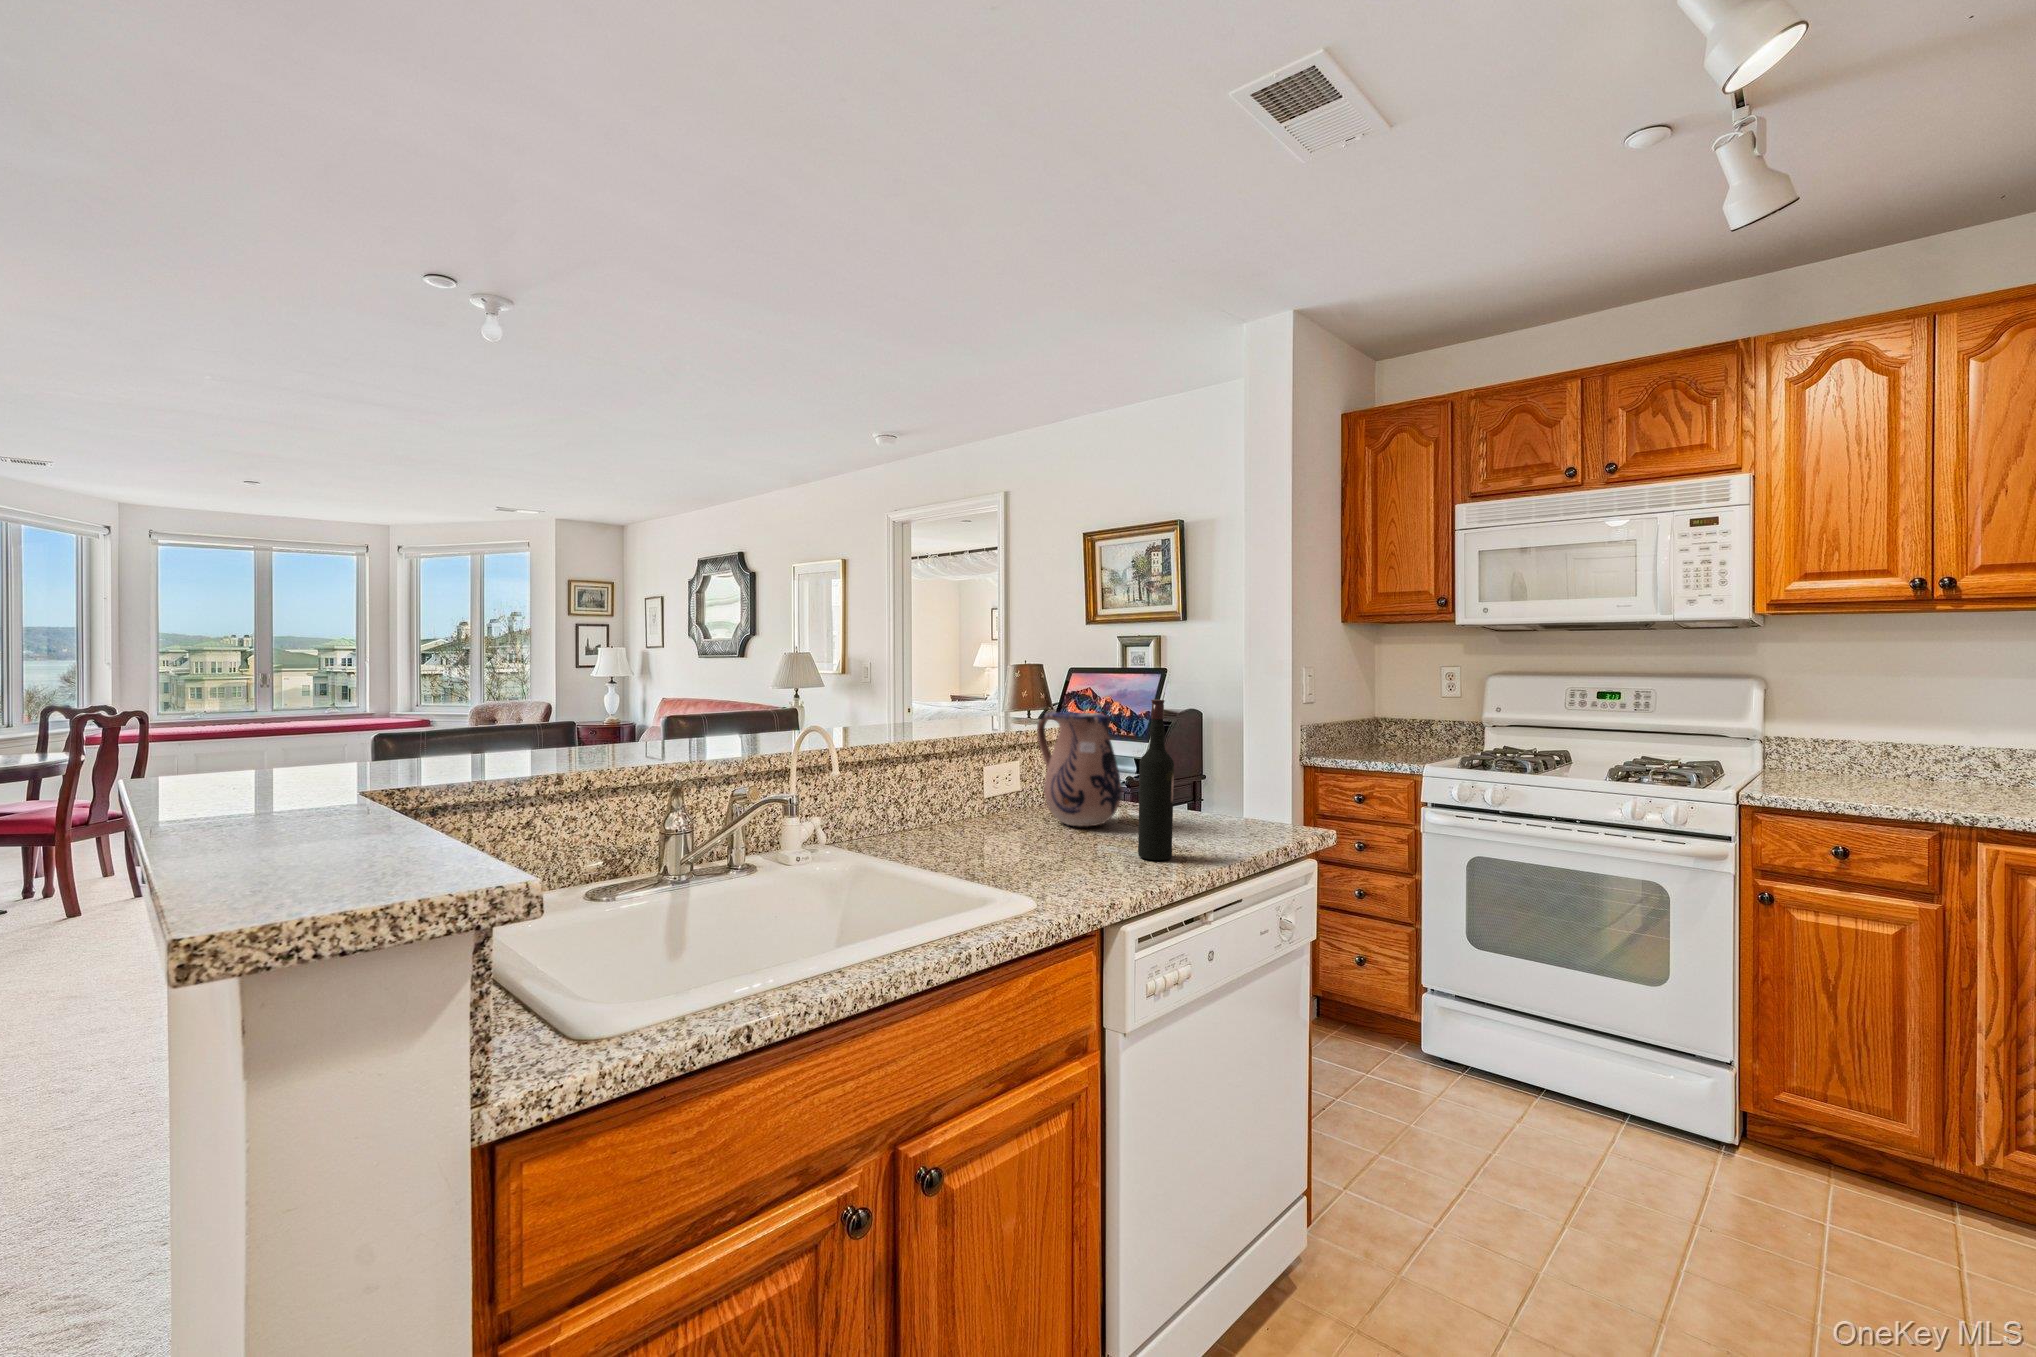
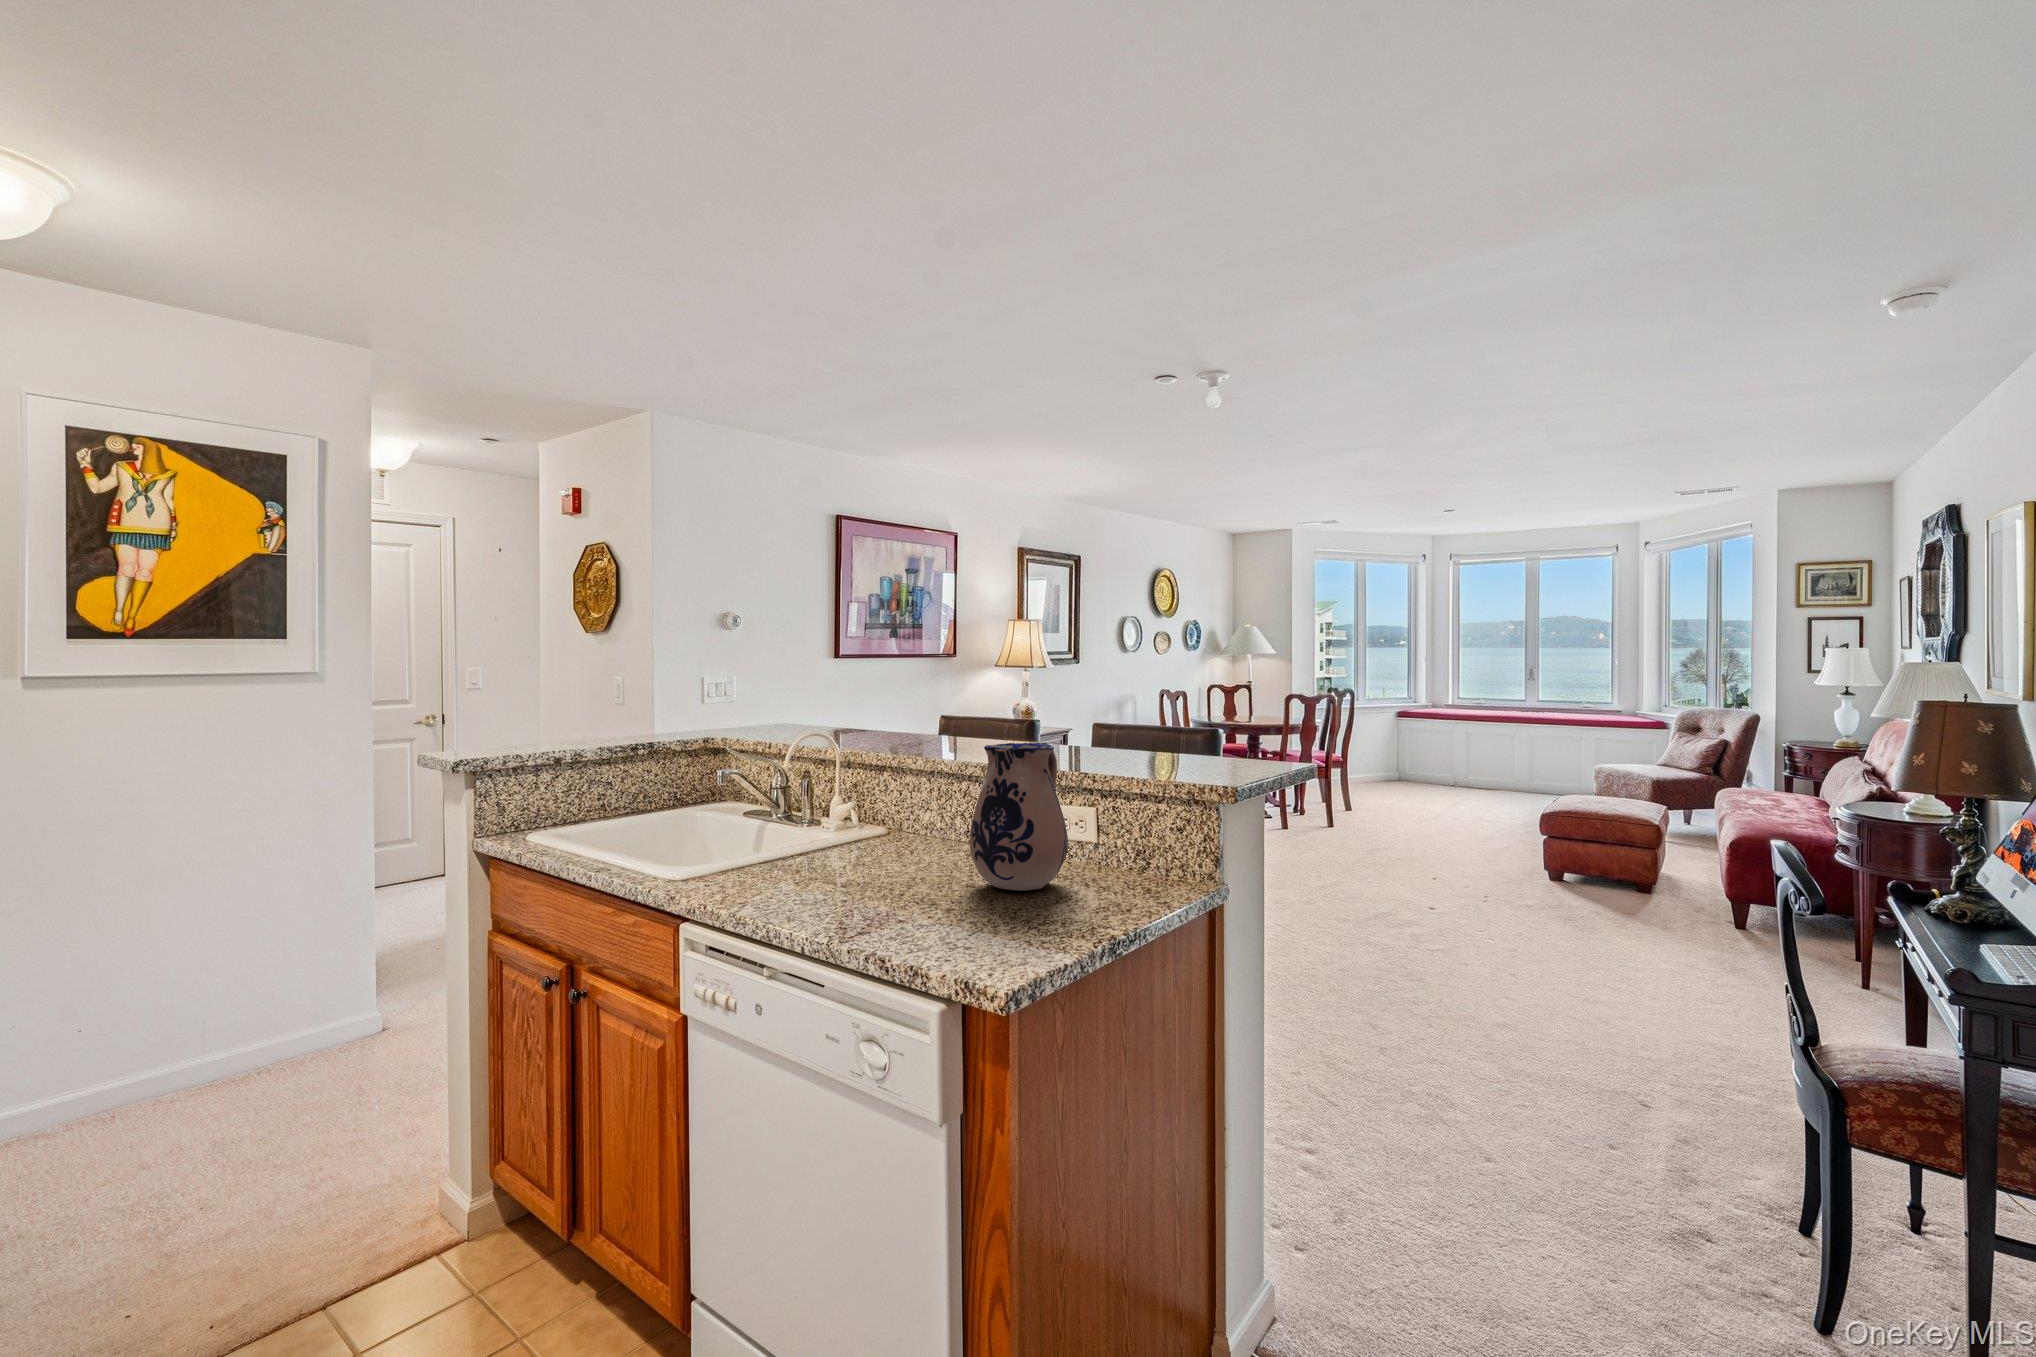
wine bottle: present [1138,700,1174,860] -> none [817,724,860,912]

